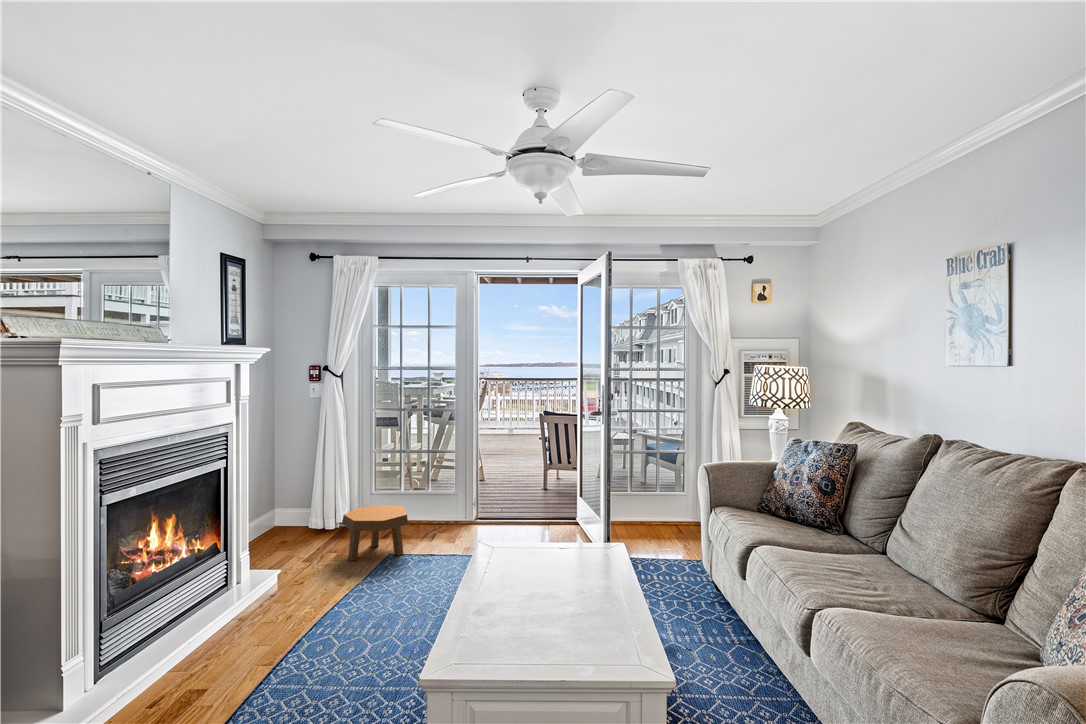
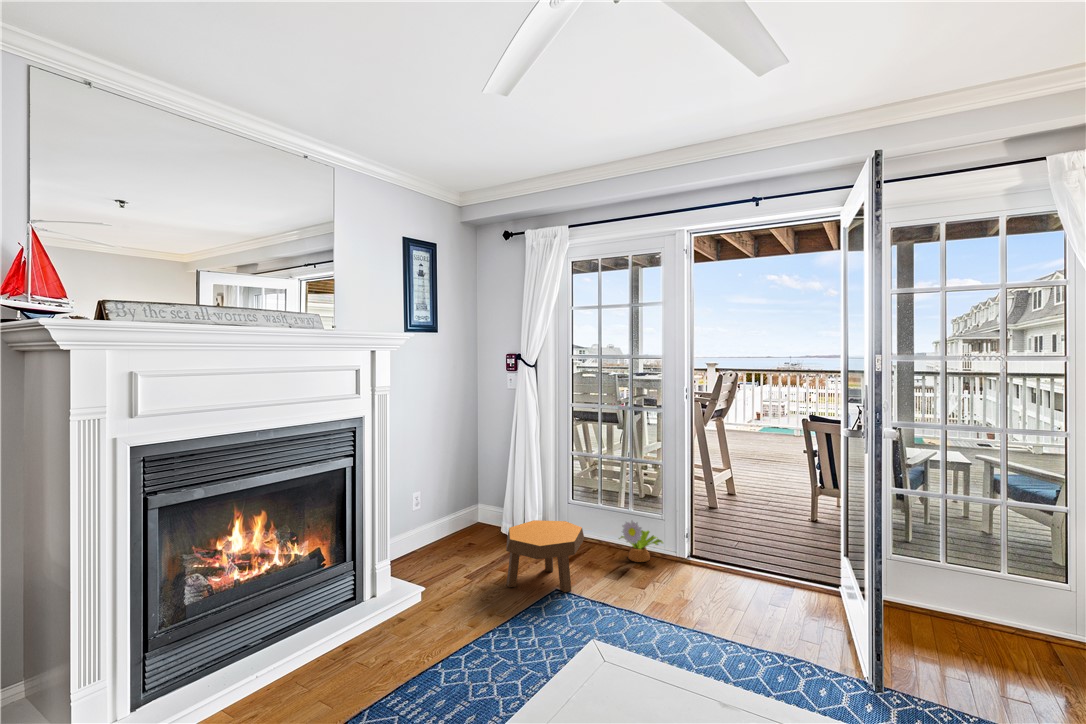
decorative plant: none [422,498,458,530] -> present [619,520,663,562]

